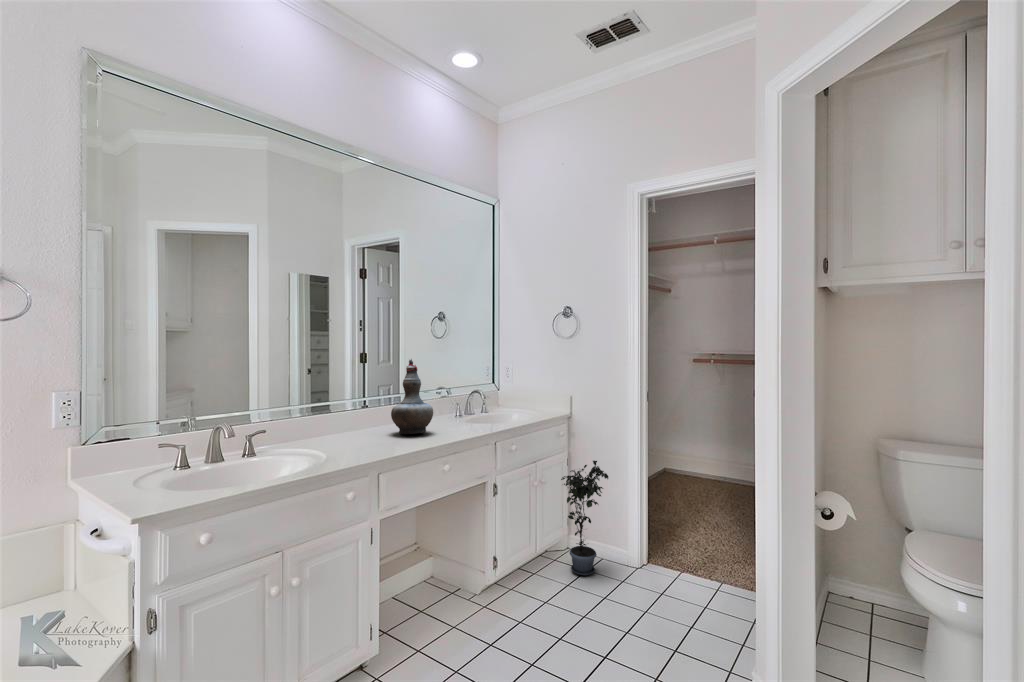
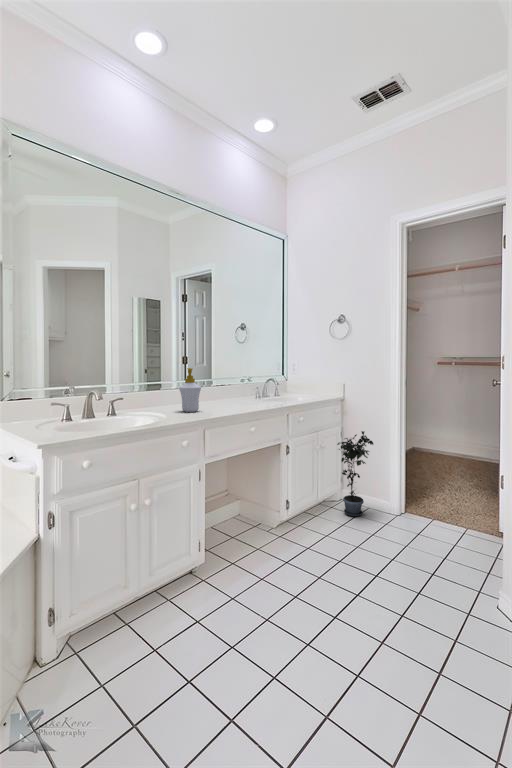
decorative vase: present [391,359,433,434] -> none [212,352,242,407]
soap bottle: none [345,384,376,445] -> present [179,368,201,412]

